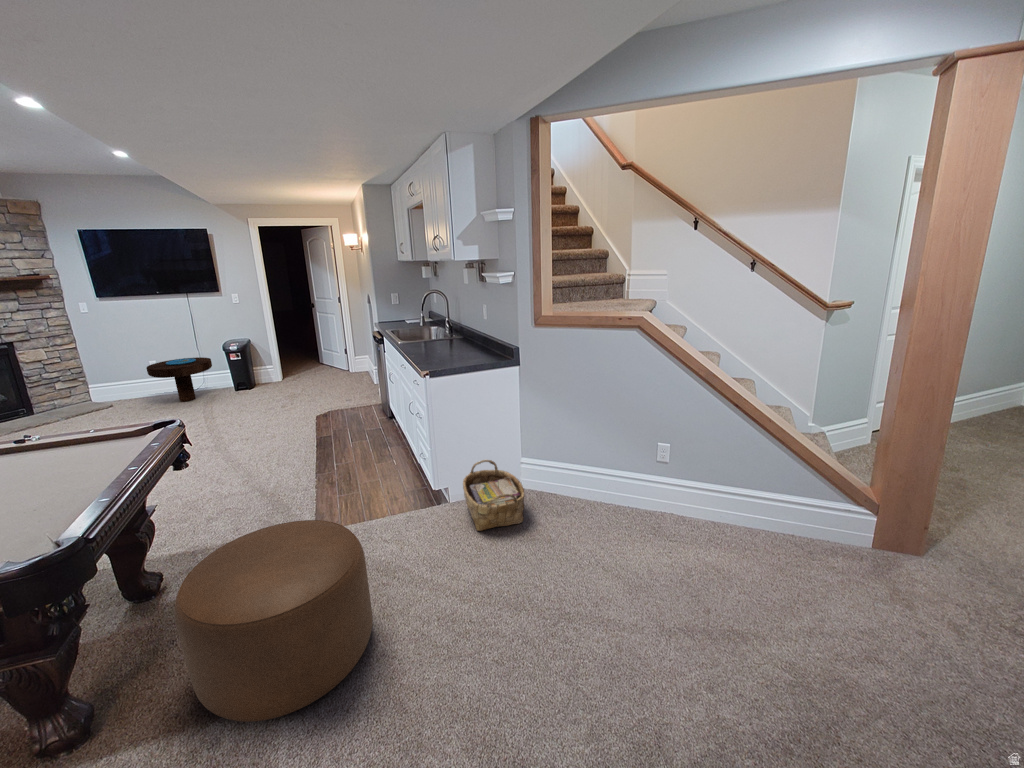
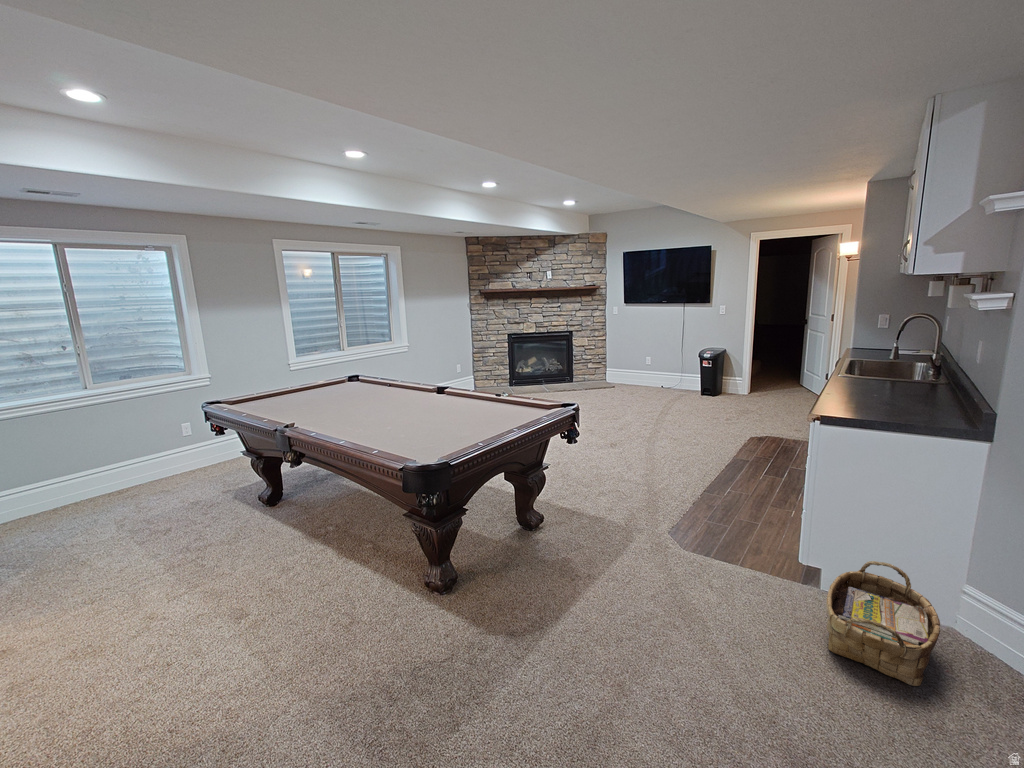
side table: present [146,357,212,402] -> none [639,358,688,396]
ottoman: present [174,520,372,722] -> none [487,510,637,676]

